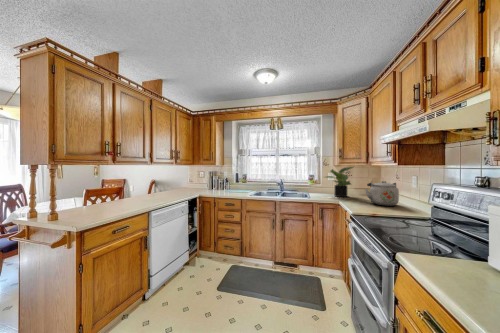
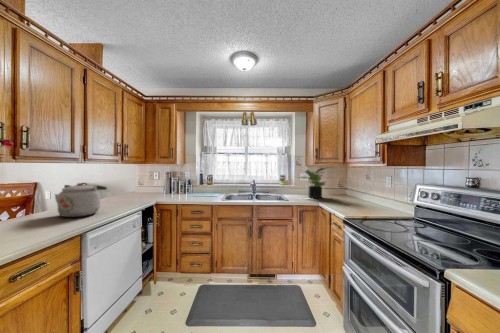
kettle: present [365,181,399,206] -> present [55,183,107,217]

